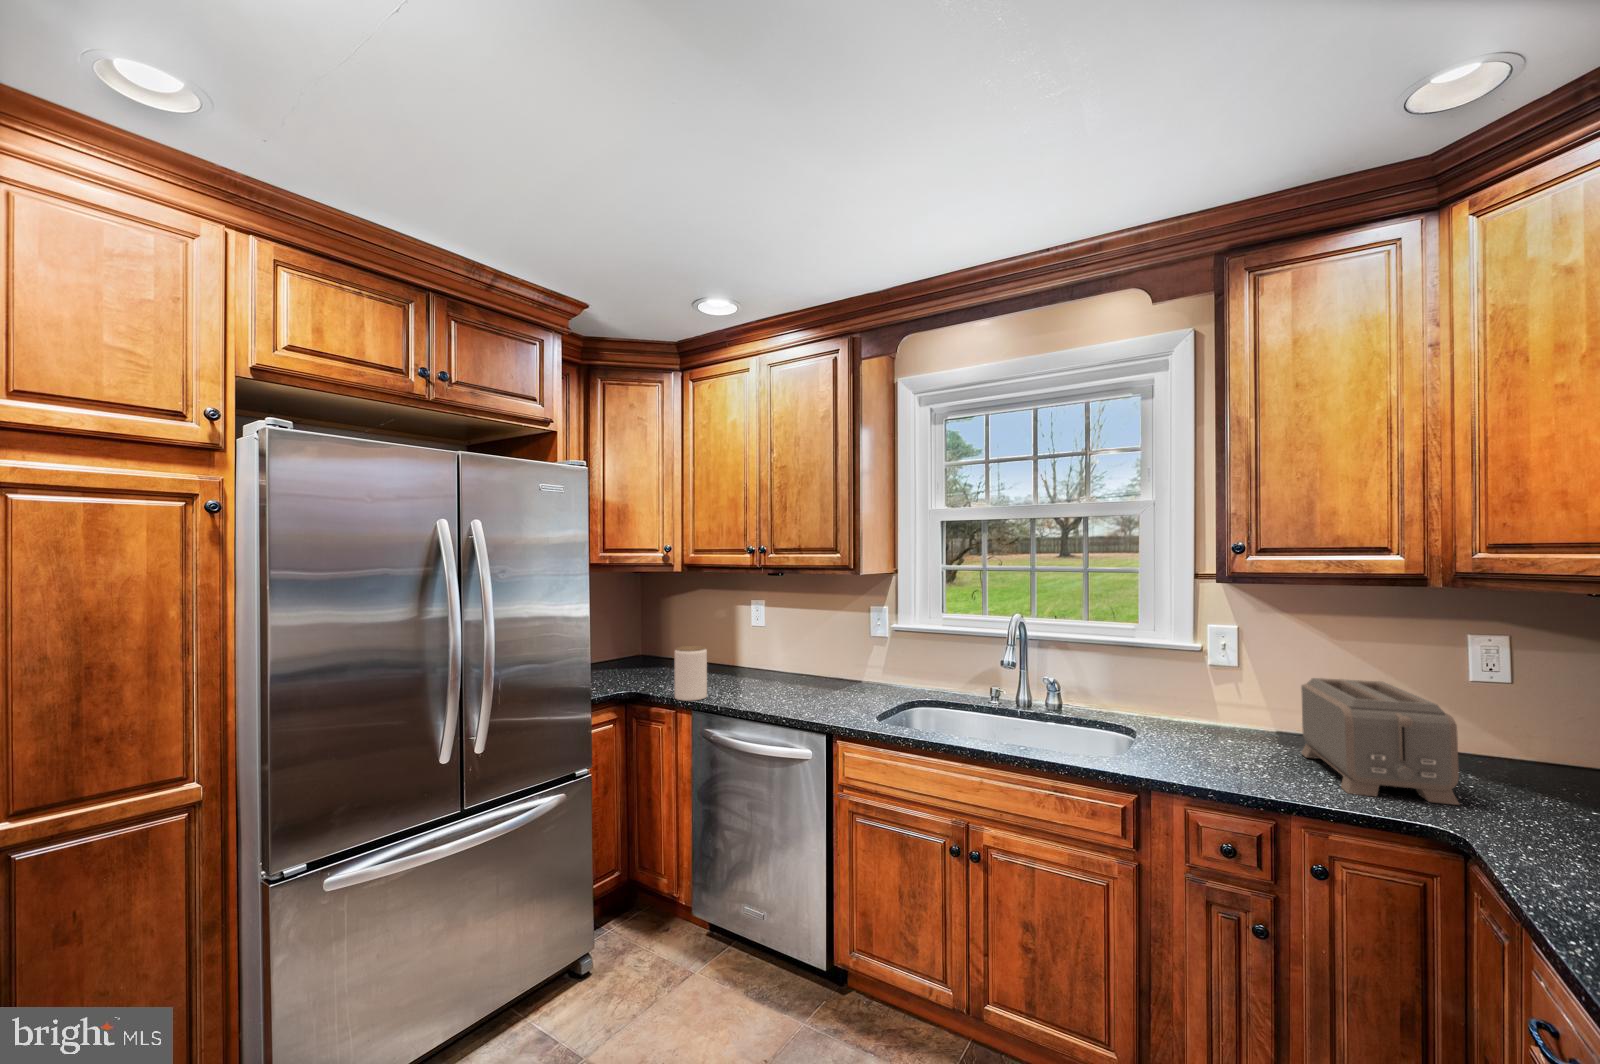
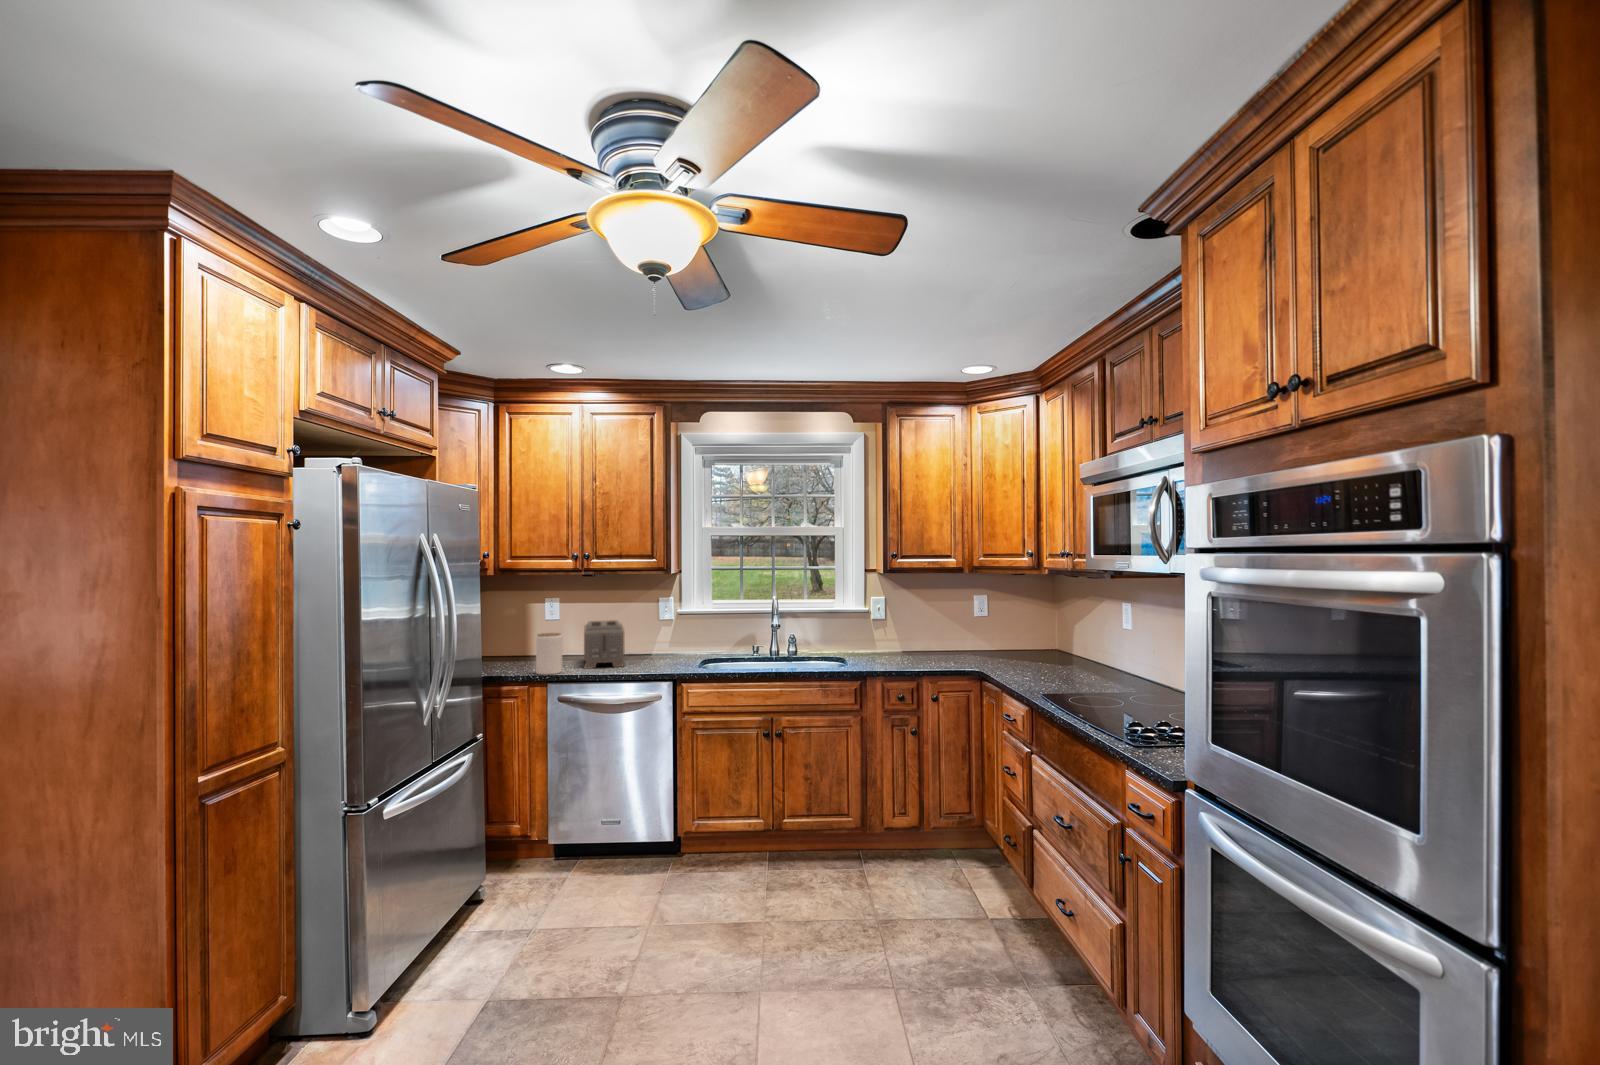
toaster: present [1301,678,1459,805] -> present [584,620,624,669]

